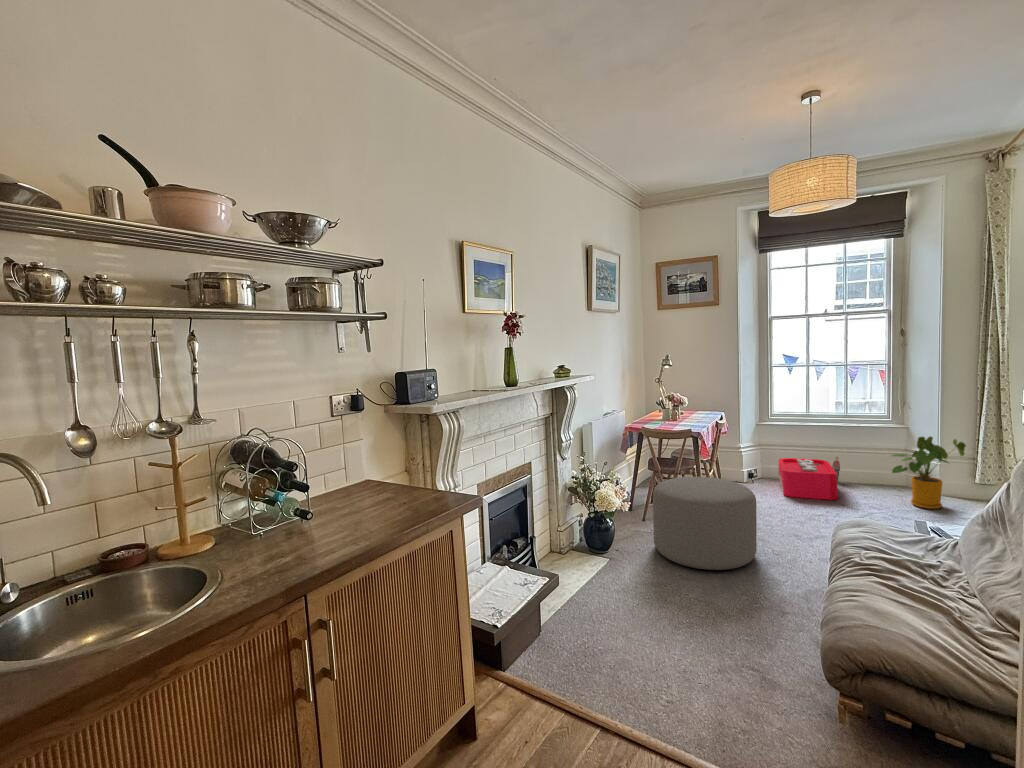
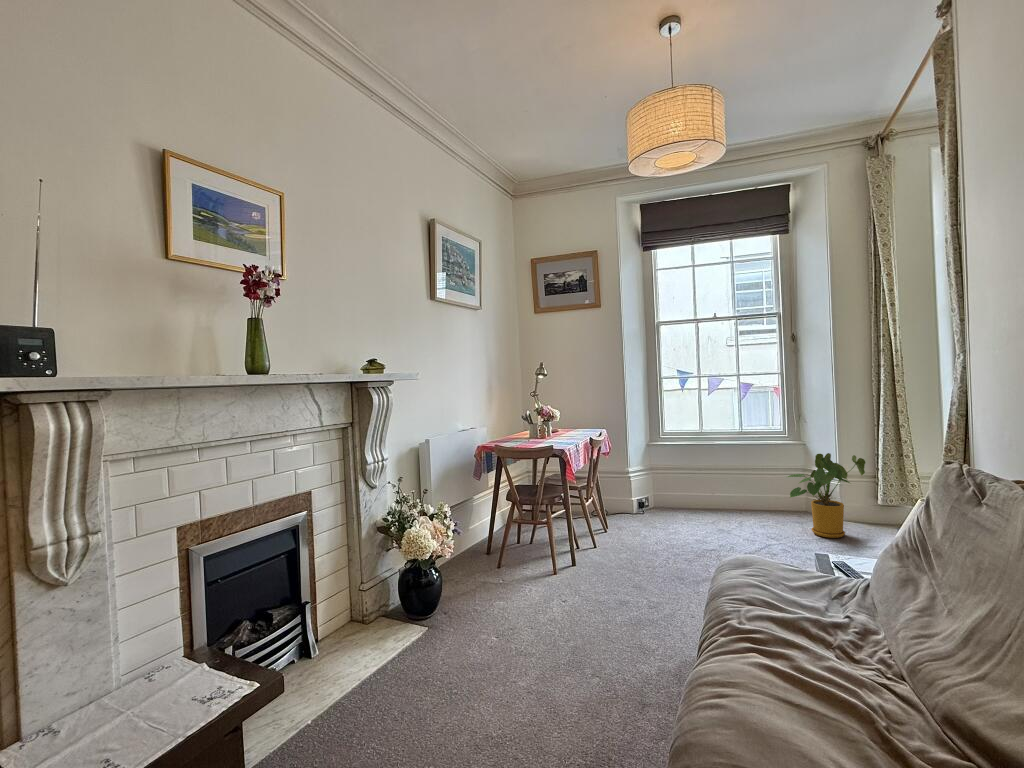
storage bin: present [779,457,840,500] -> none [670,481,737,532]
ottoman: present [653,477,757,570] -> none [495,508,626,637]

